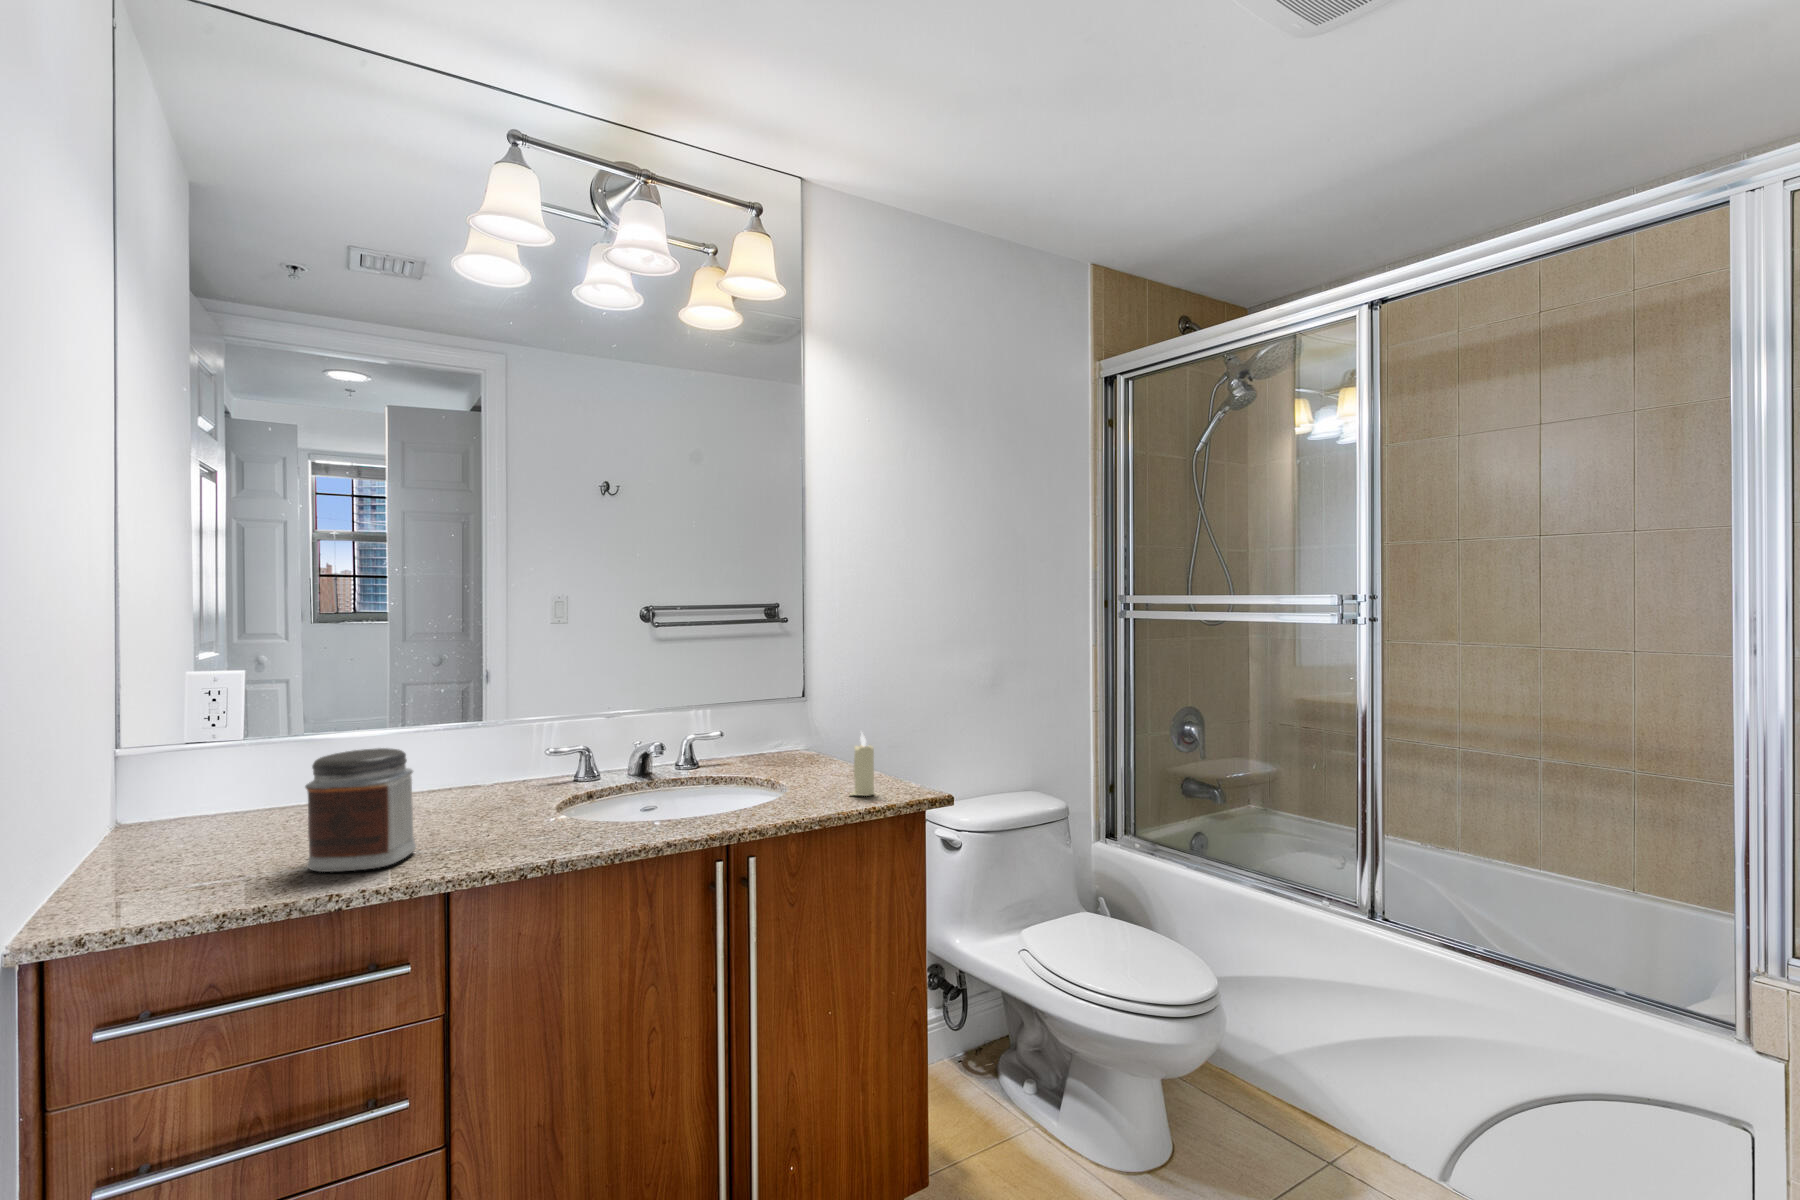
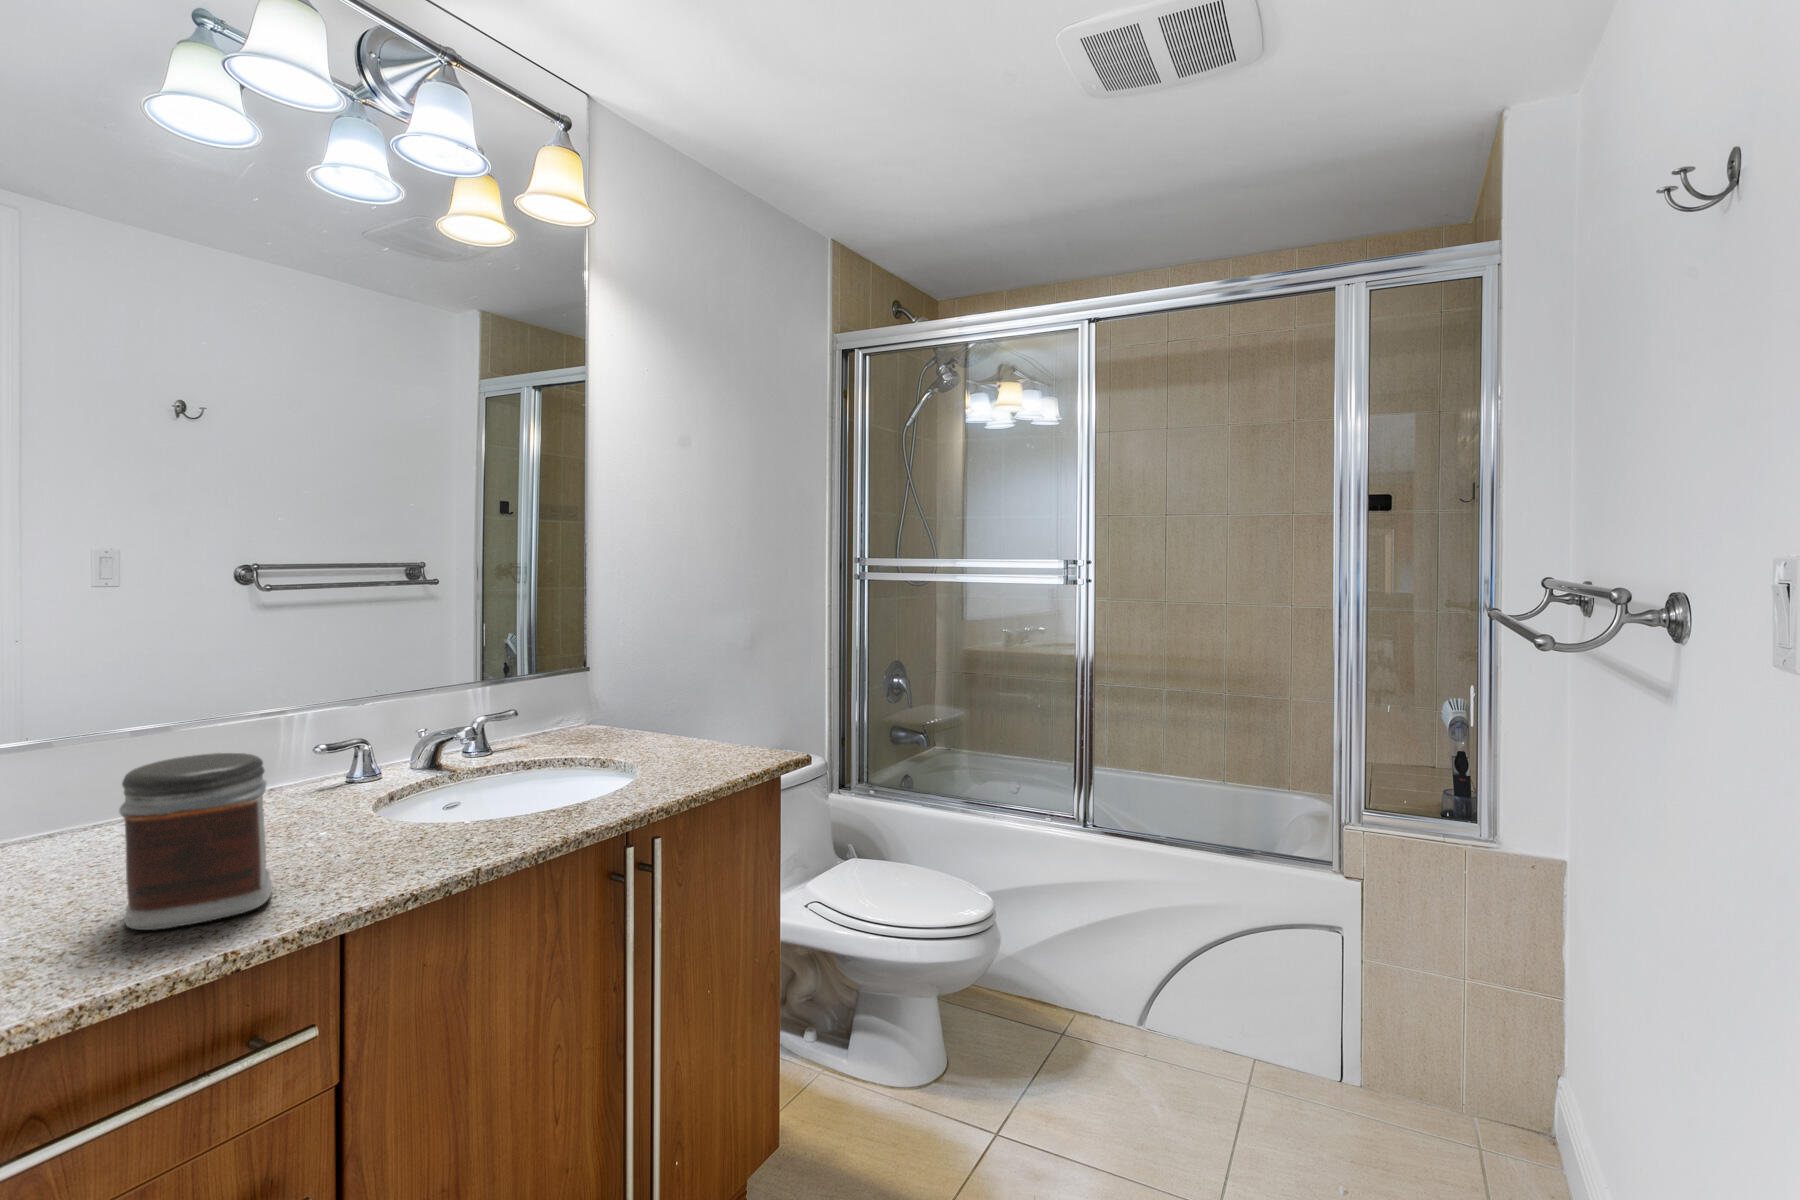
candle: present [850,733,874,796] -> none [711,698,736,765]

